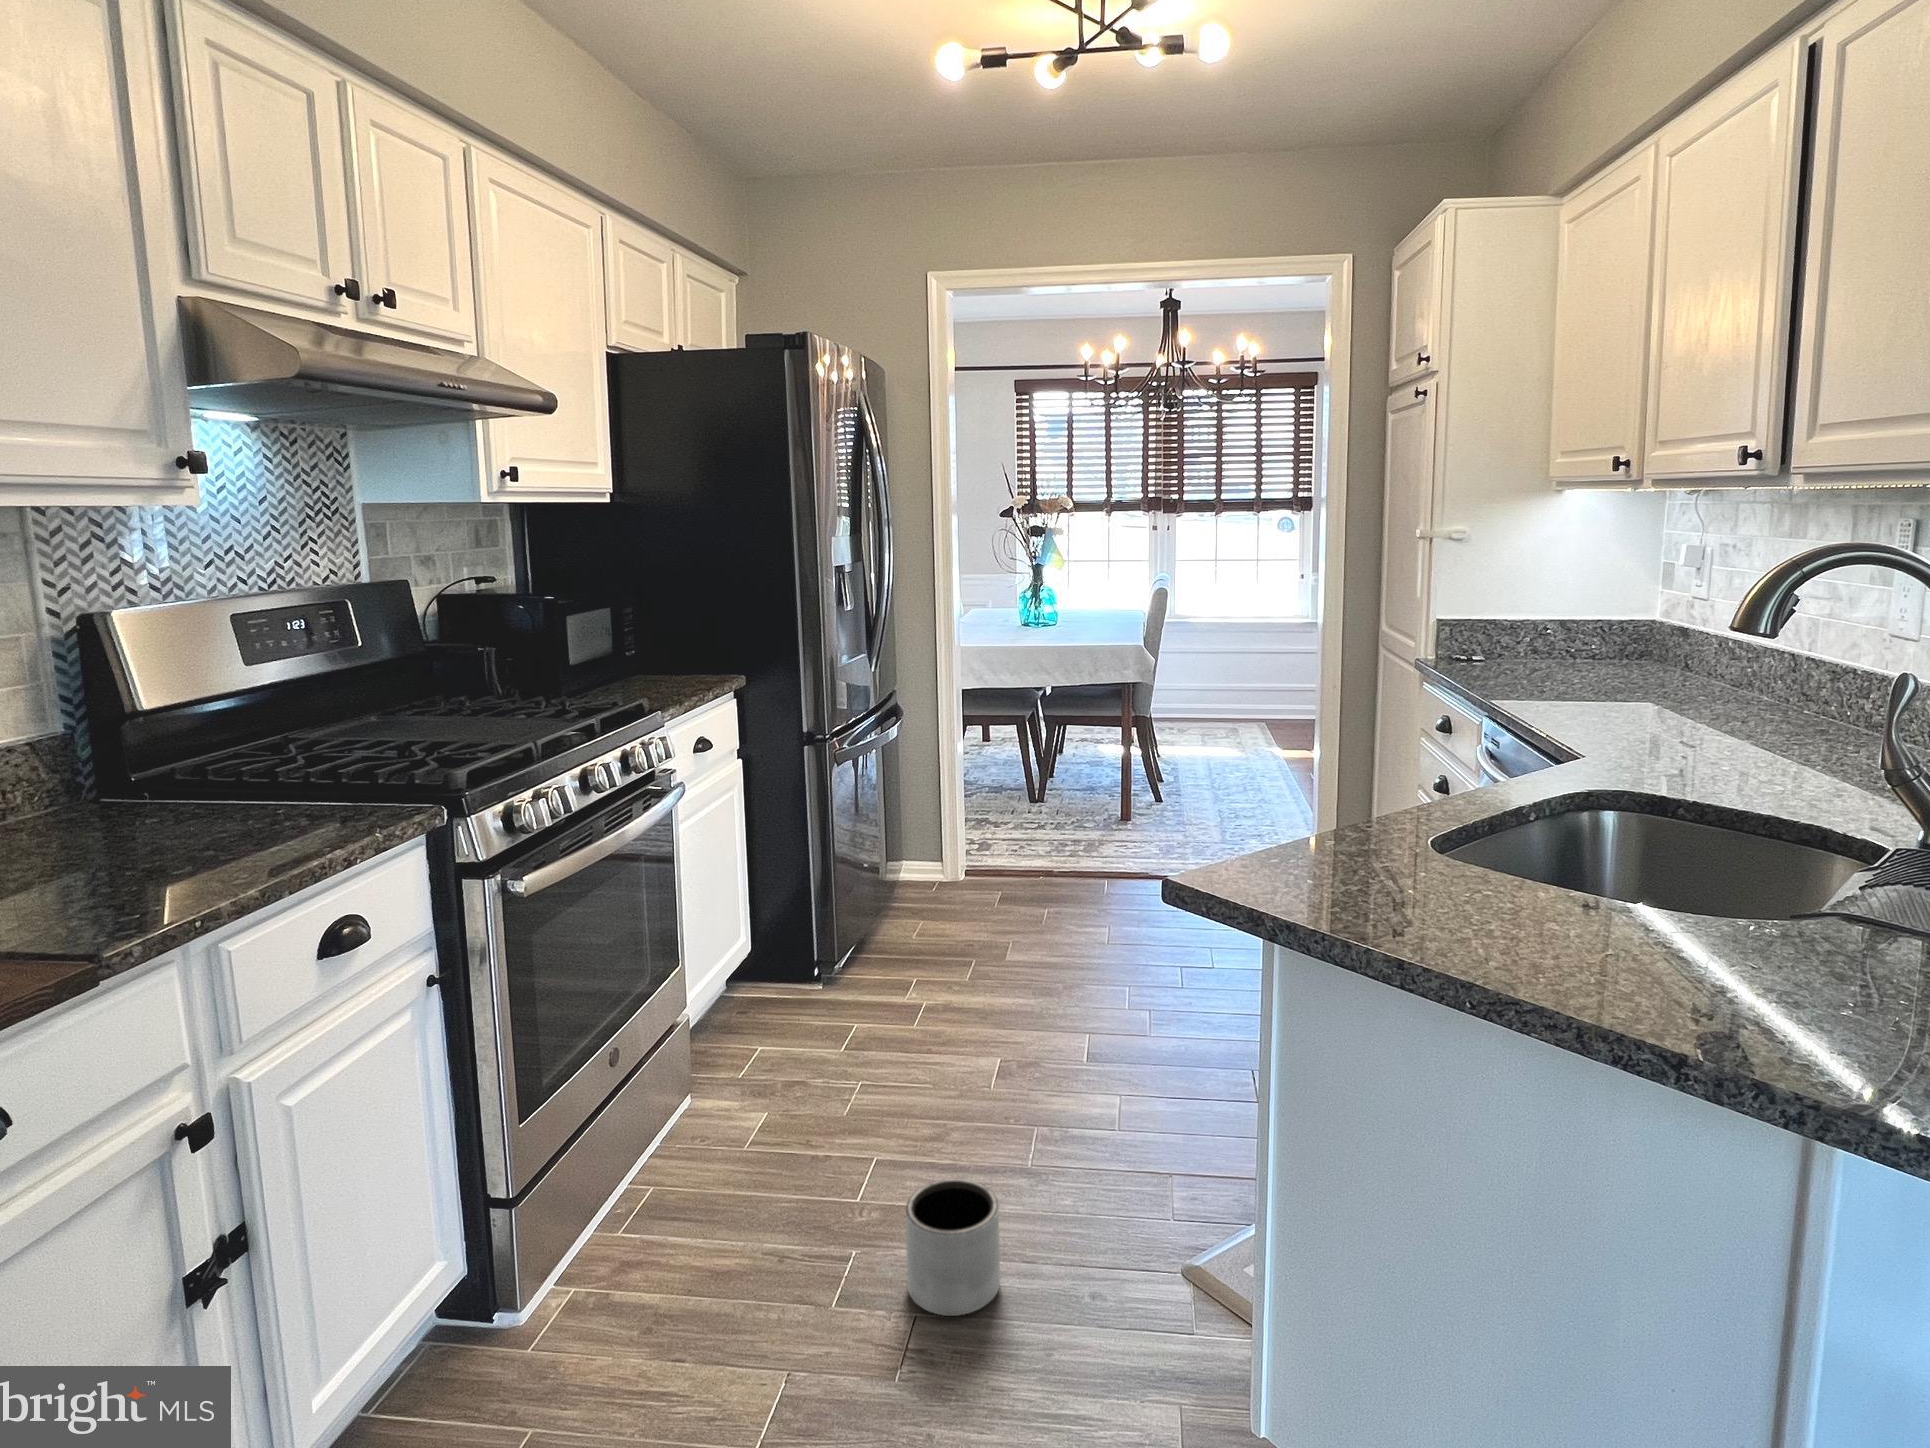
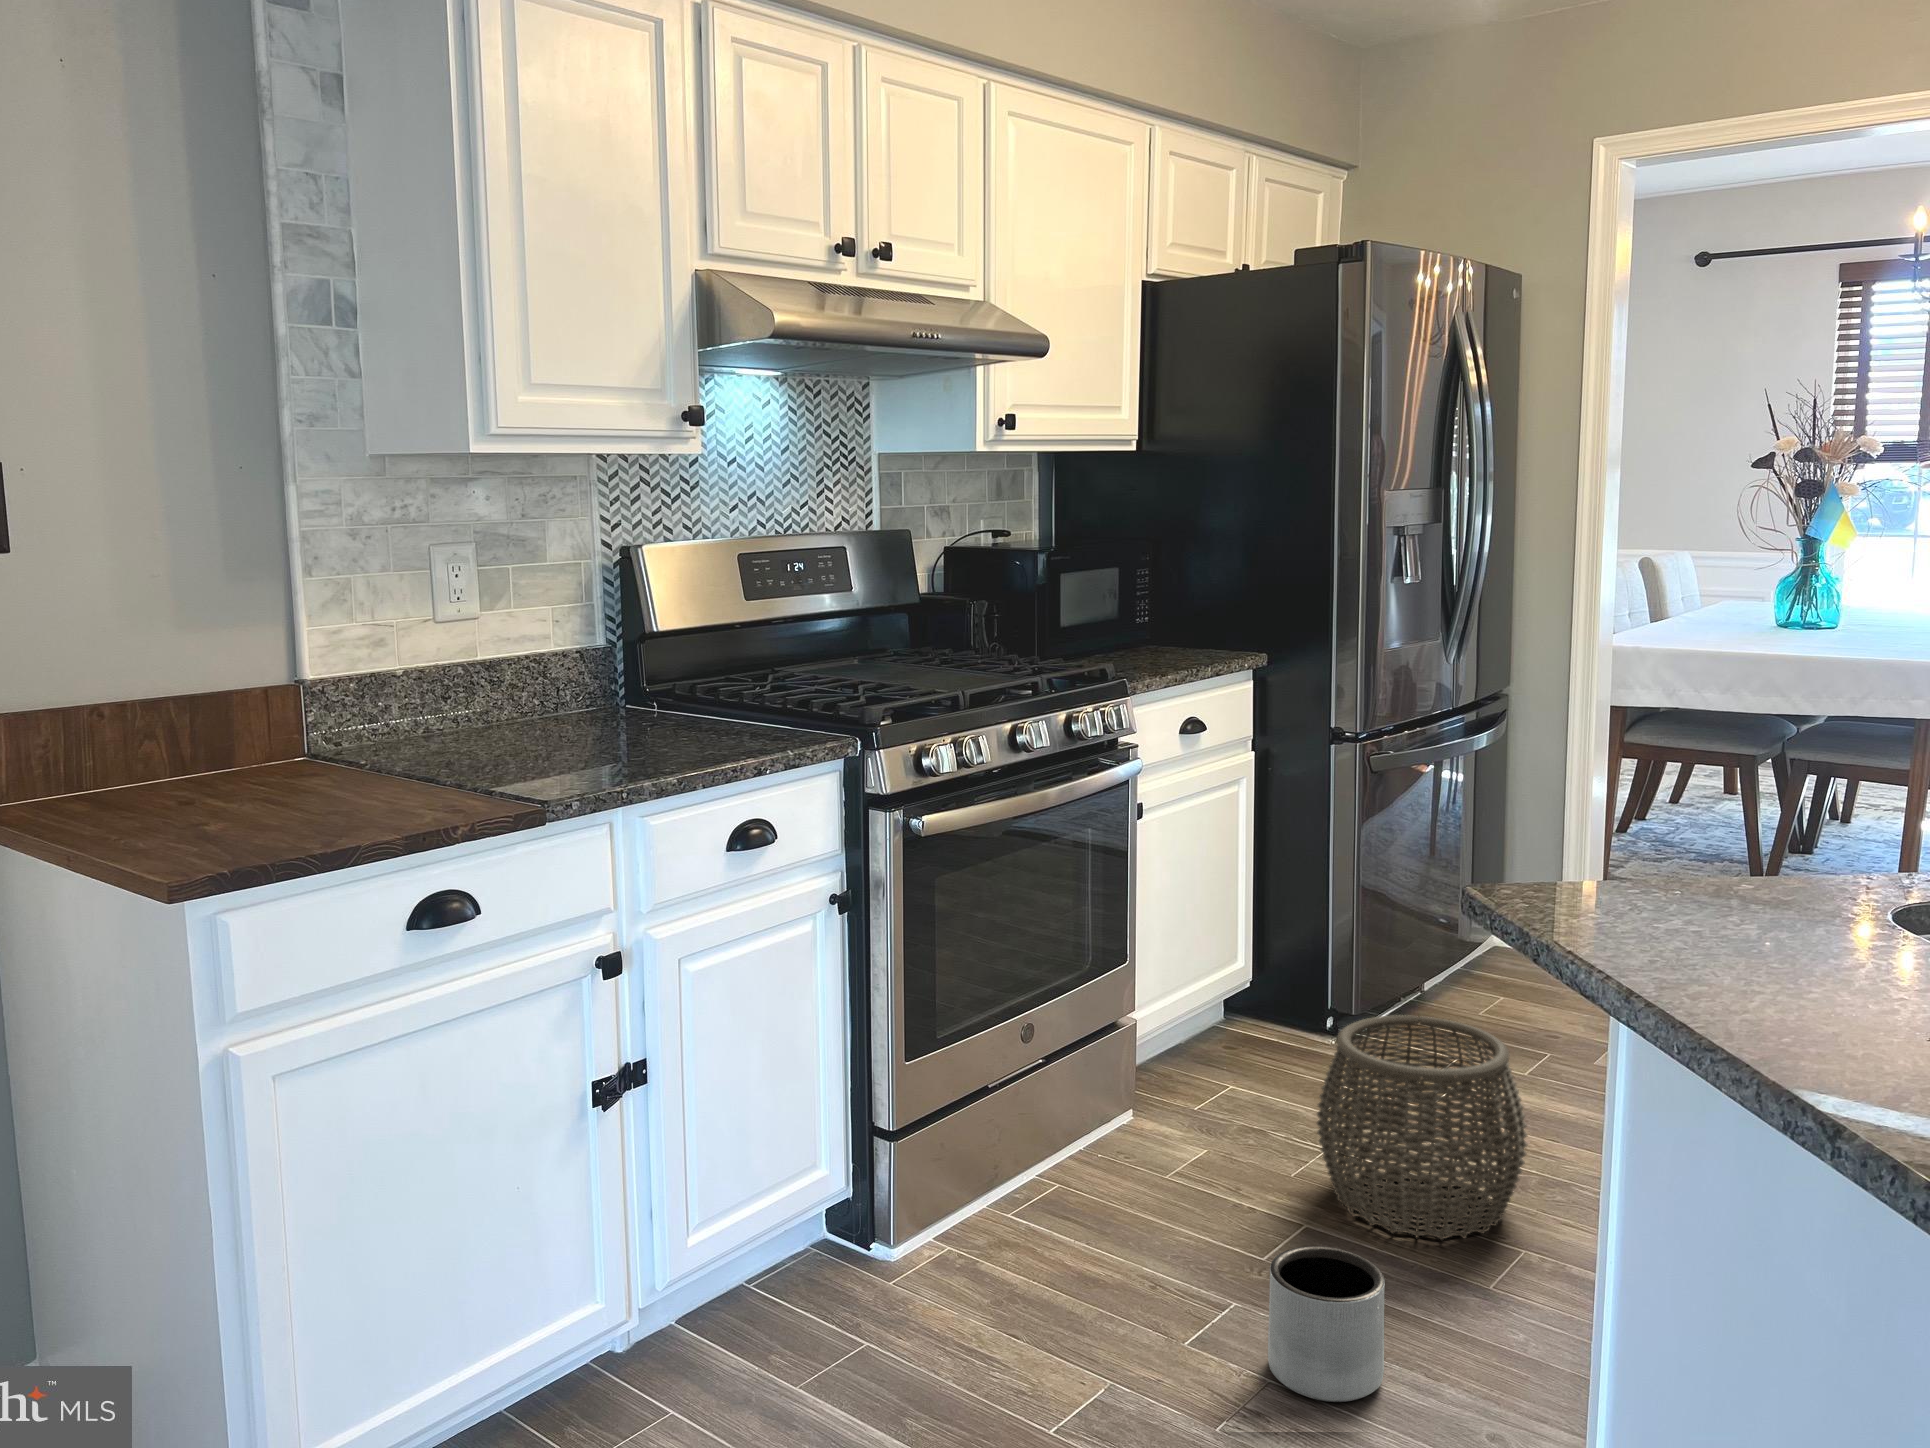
woven basket: none [864,956,1022,1138] -> present [1317,1015,1528,1240]

